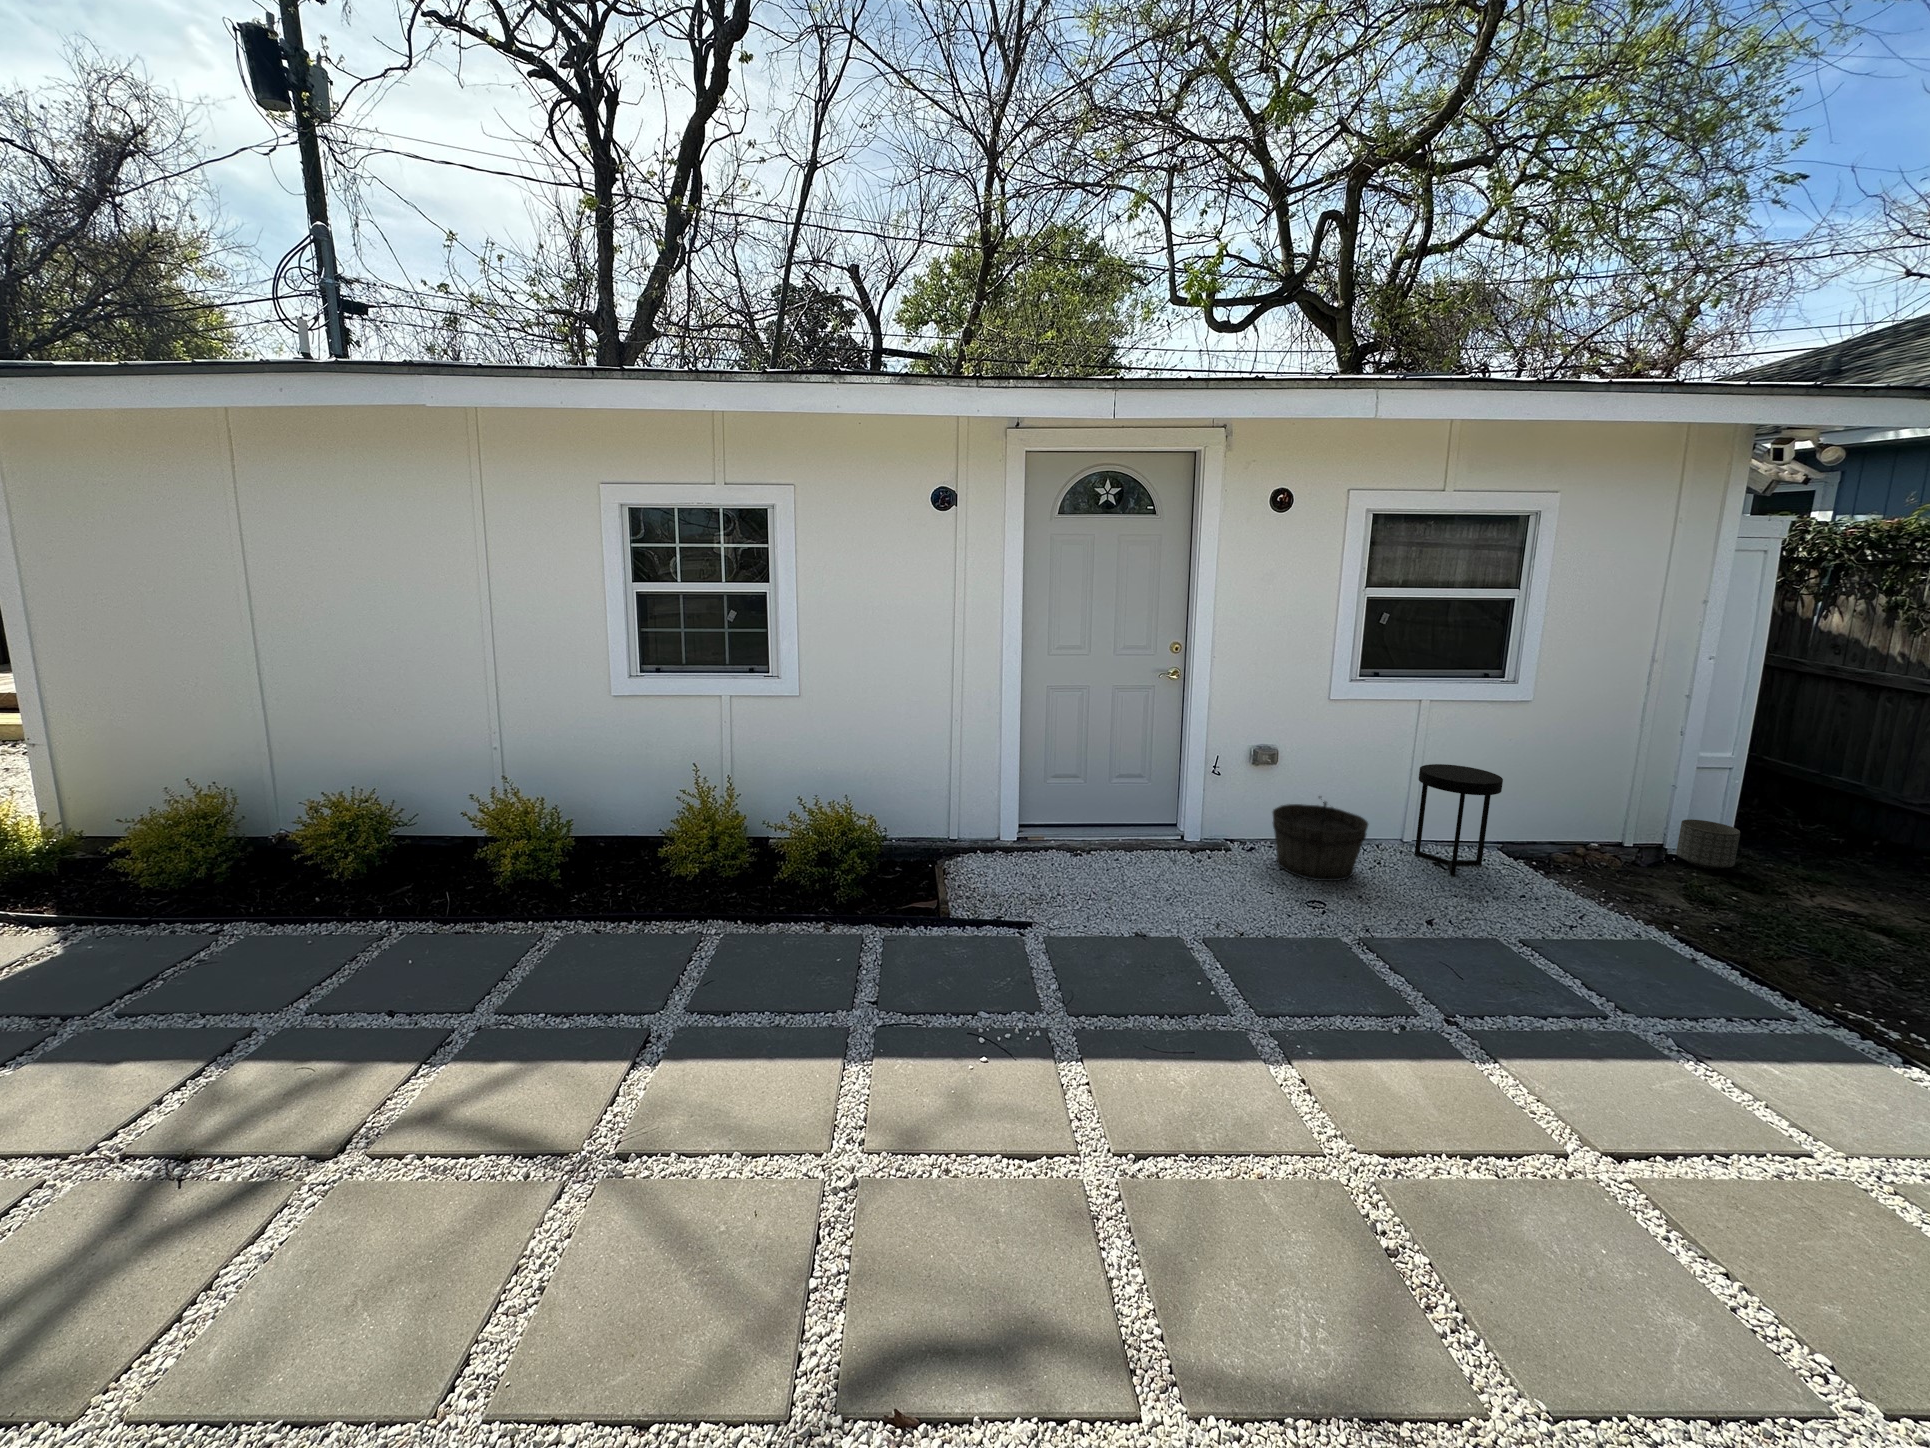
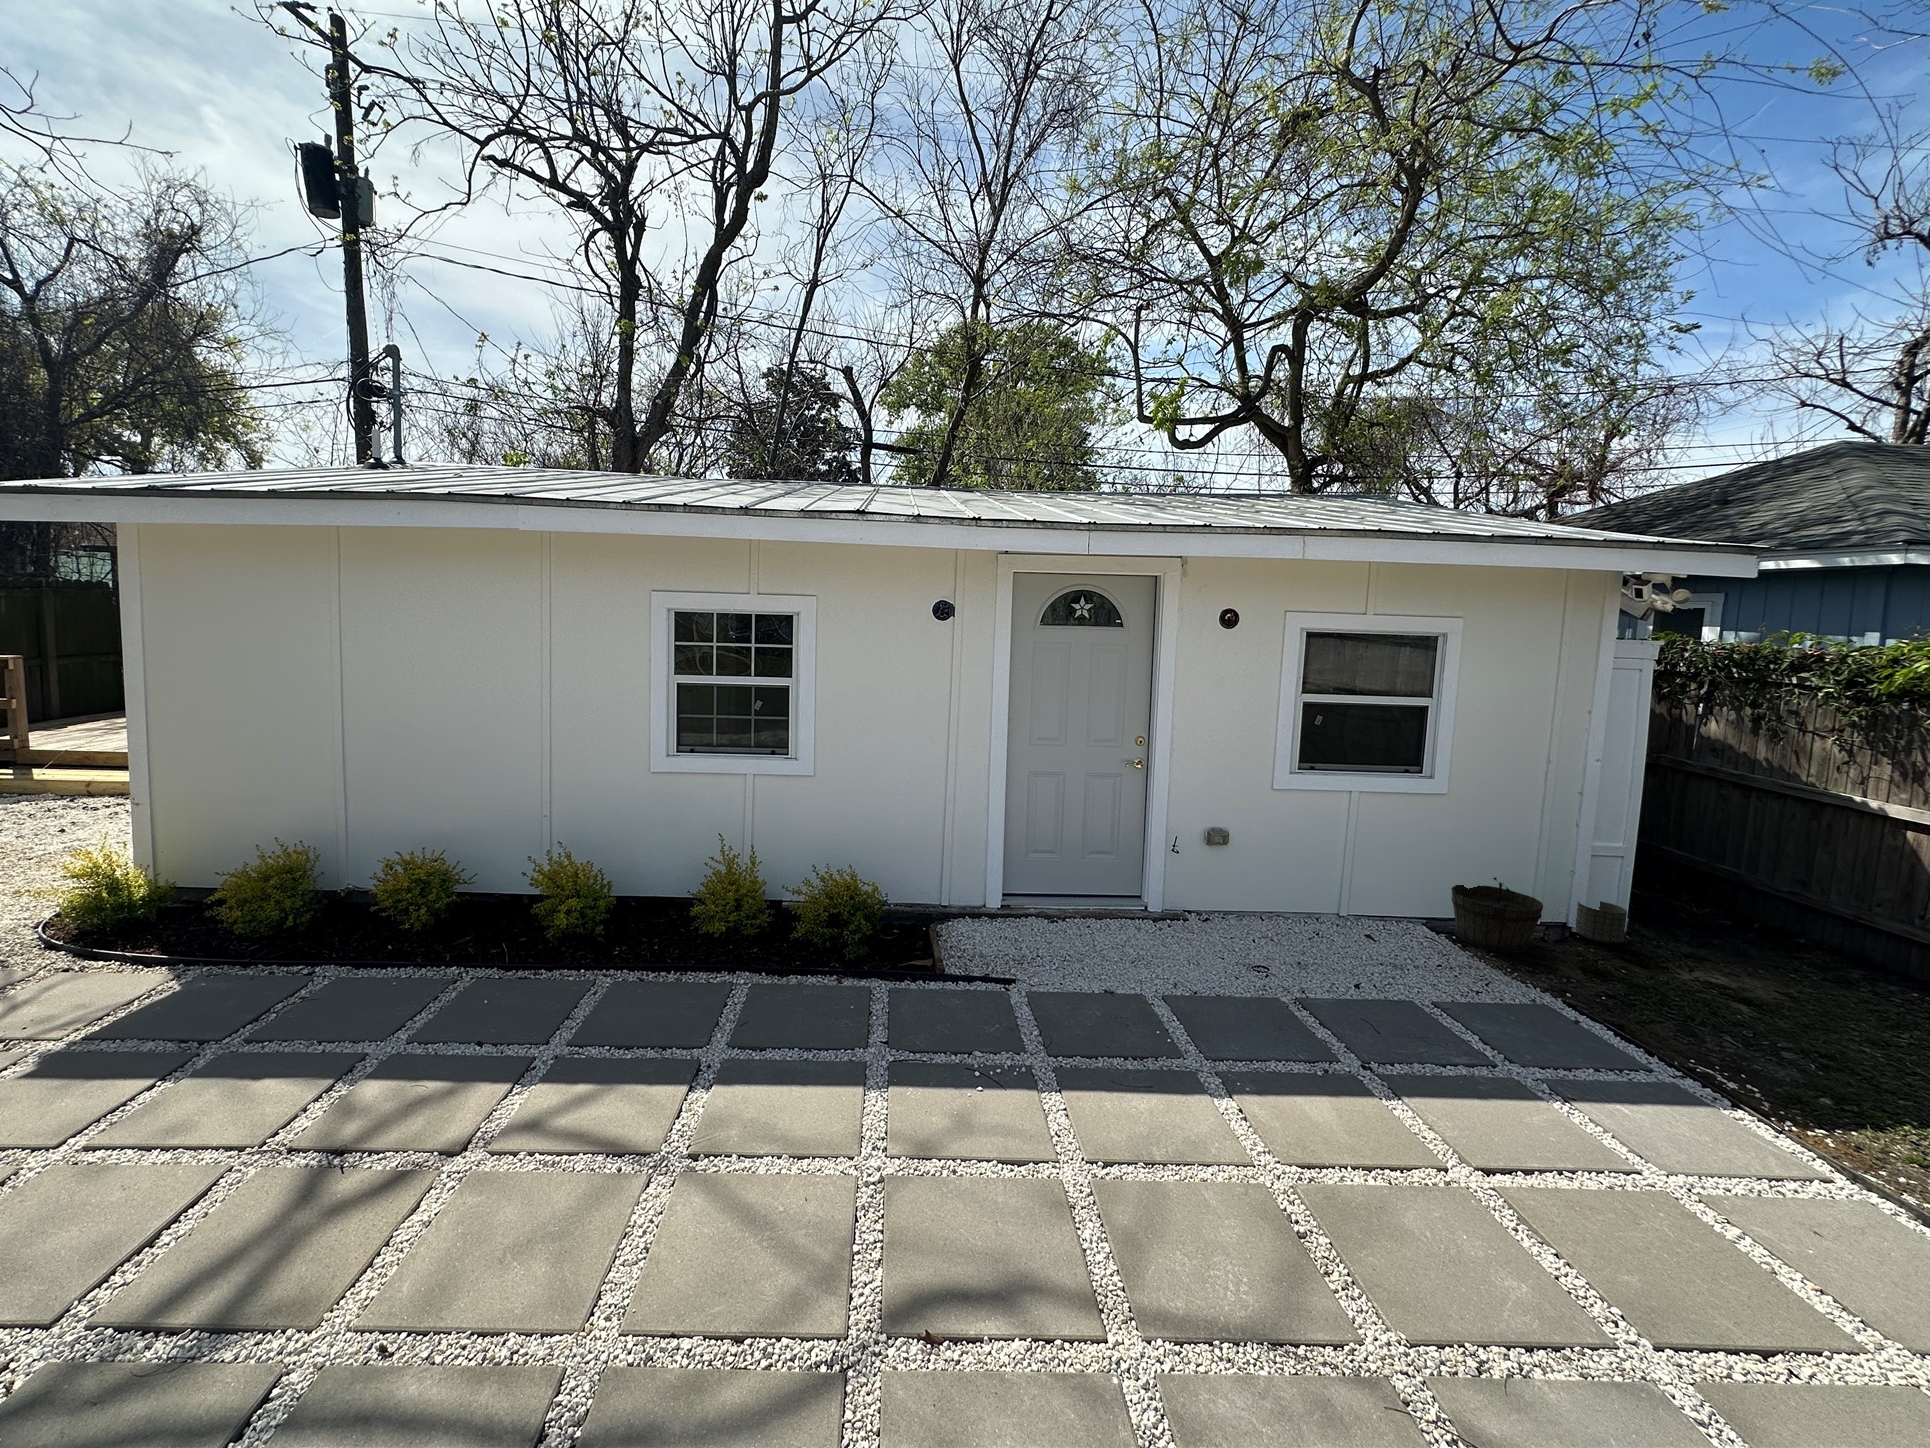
side table: present [1415,764,1503,876] -> none [1348,846,1420,946]
wooden bucket: present [1273,797,1368,881] -> present [1452,878,1543,953]

